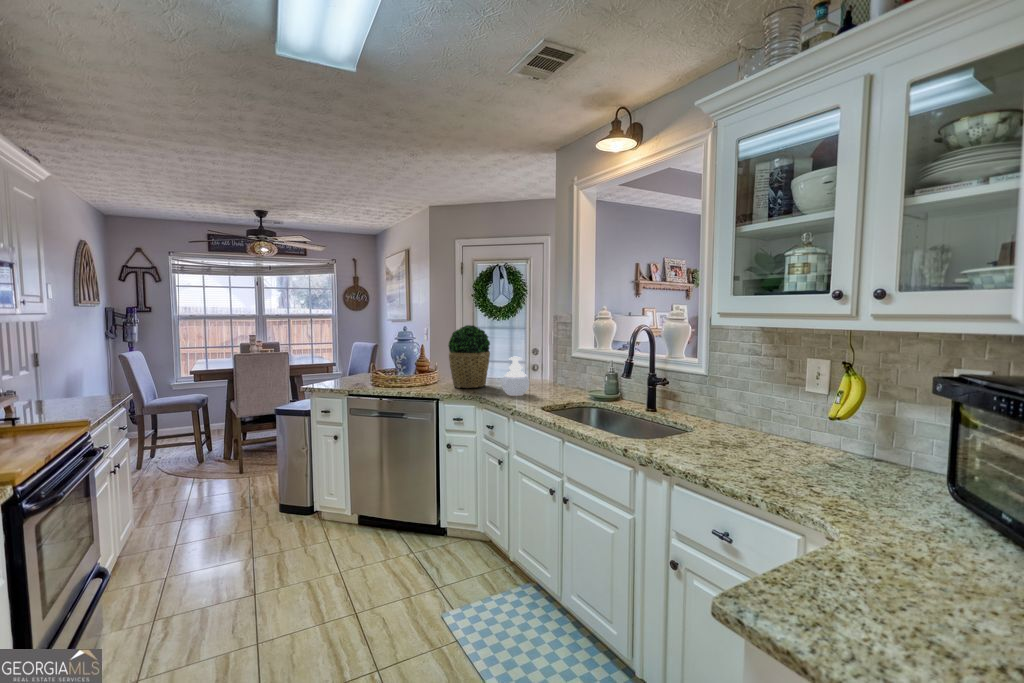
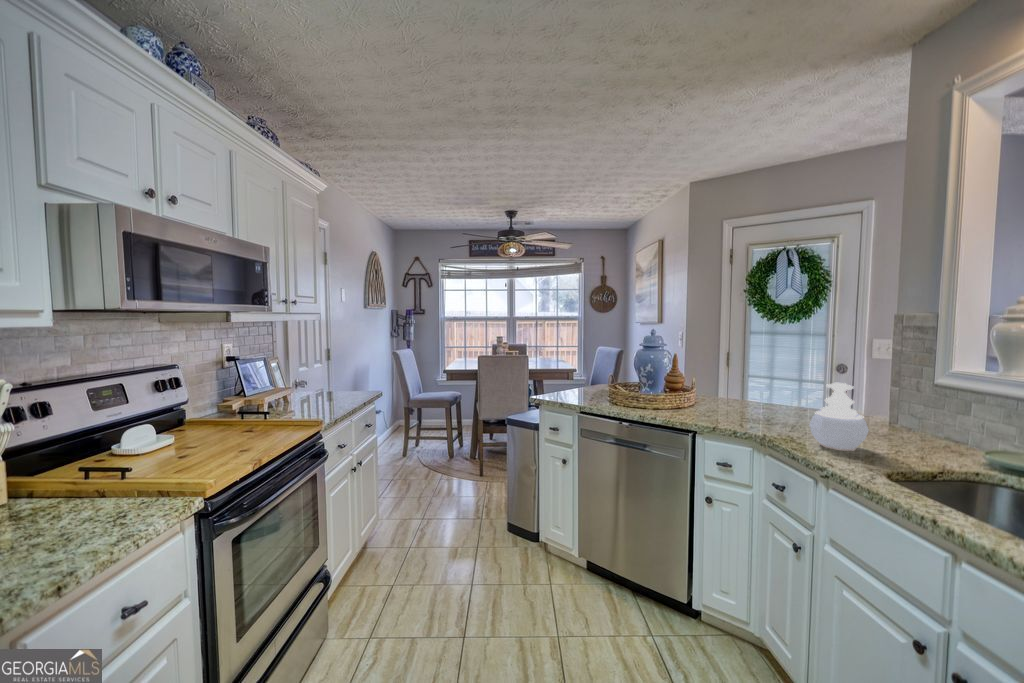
potted plant: present [448,325,490,388] -> none [714,329,785,423]

